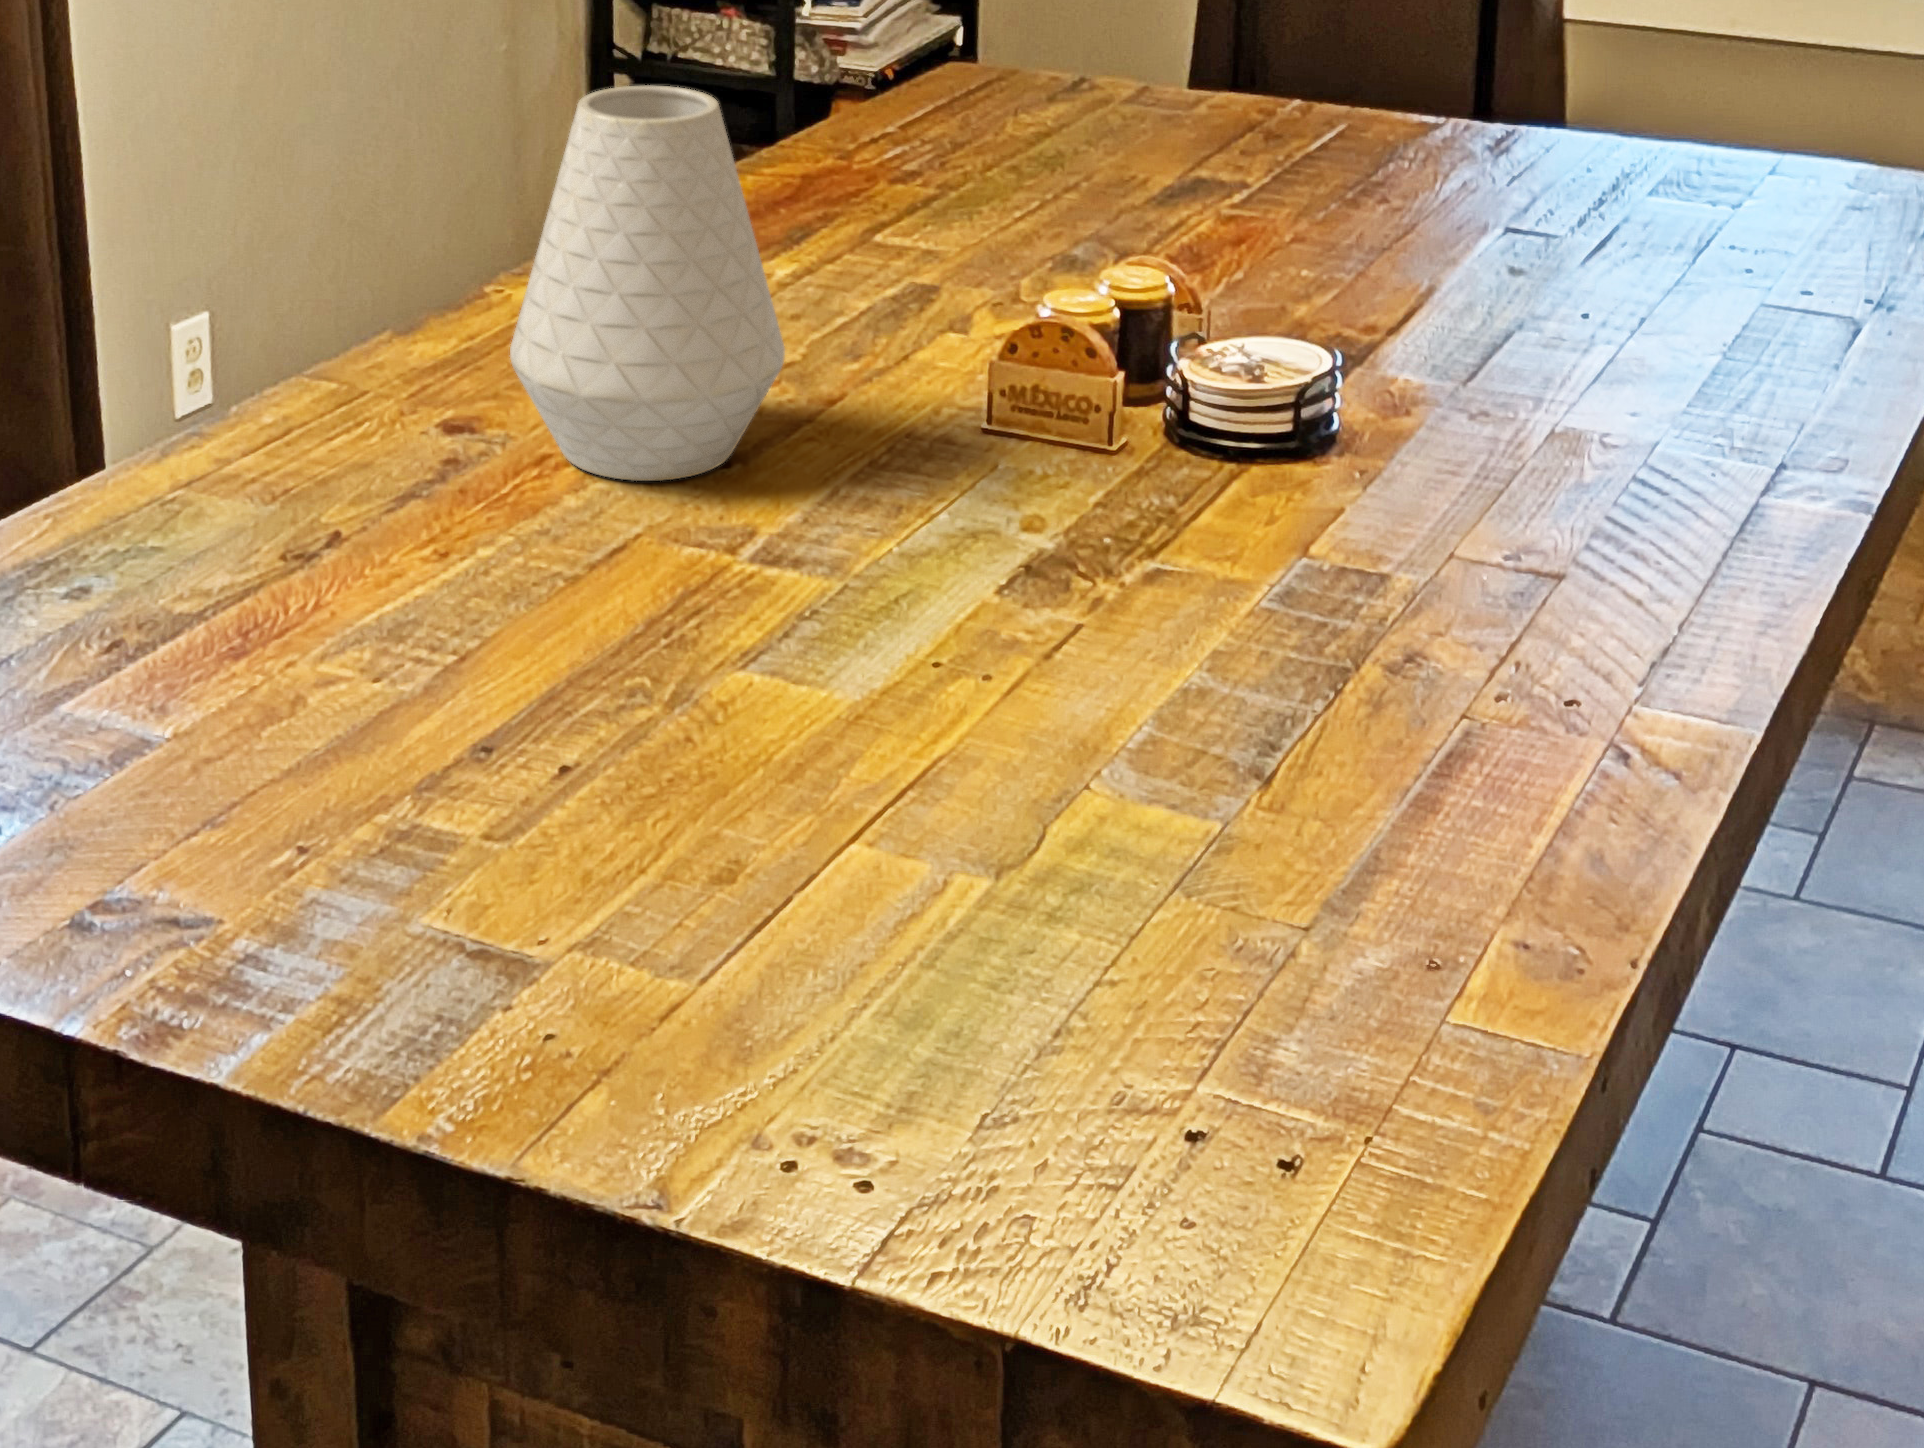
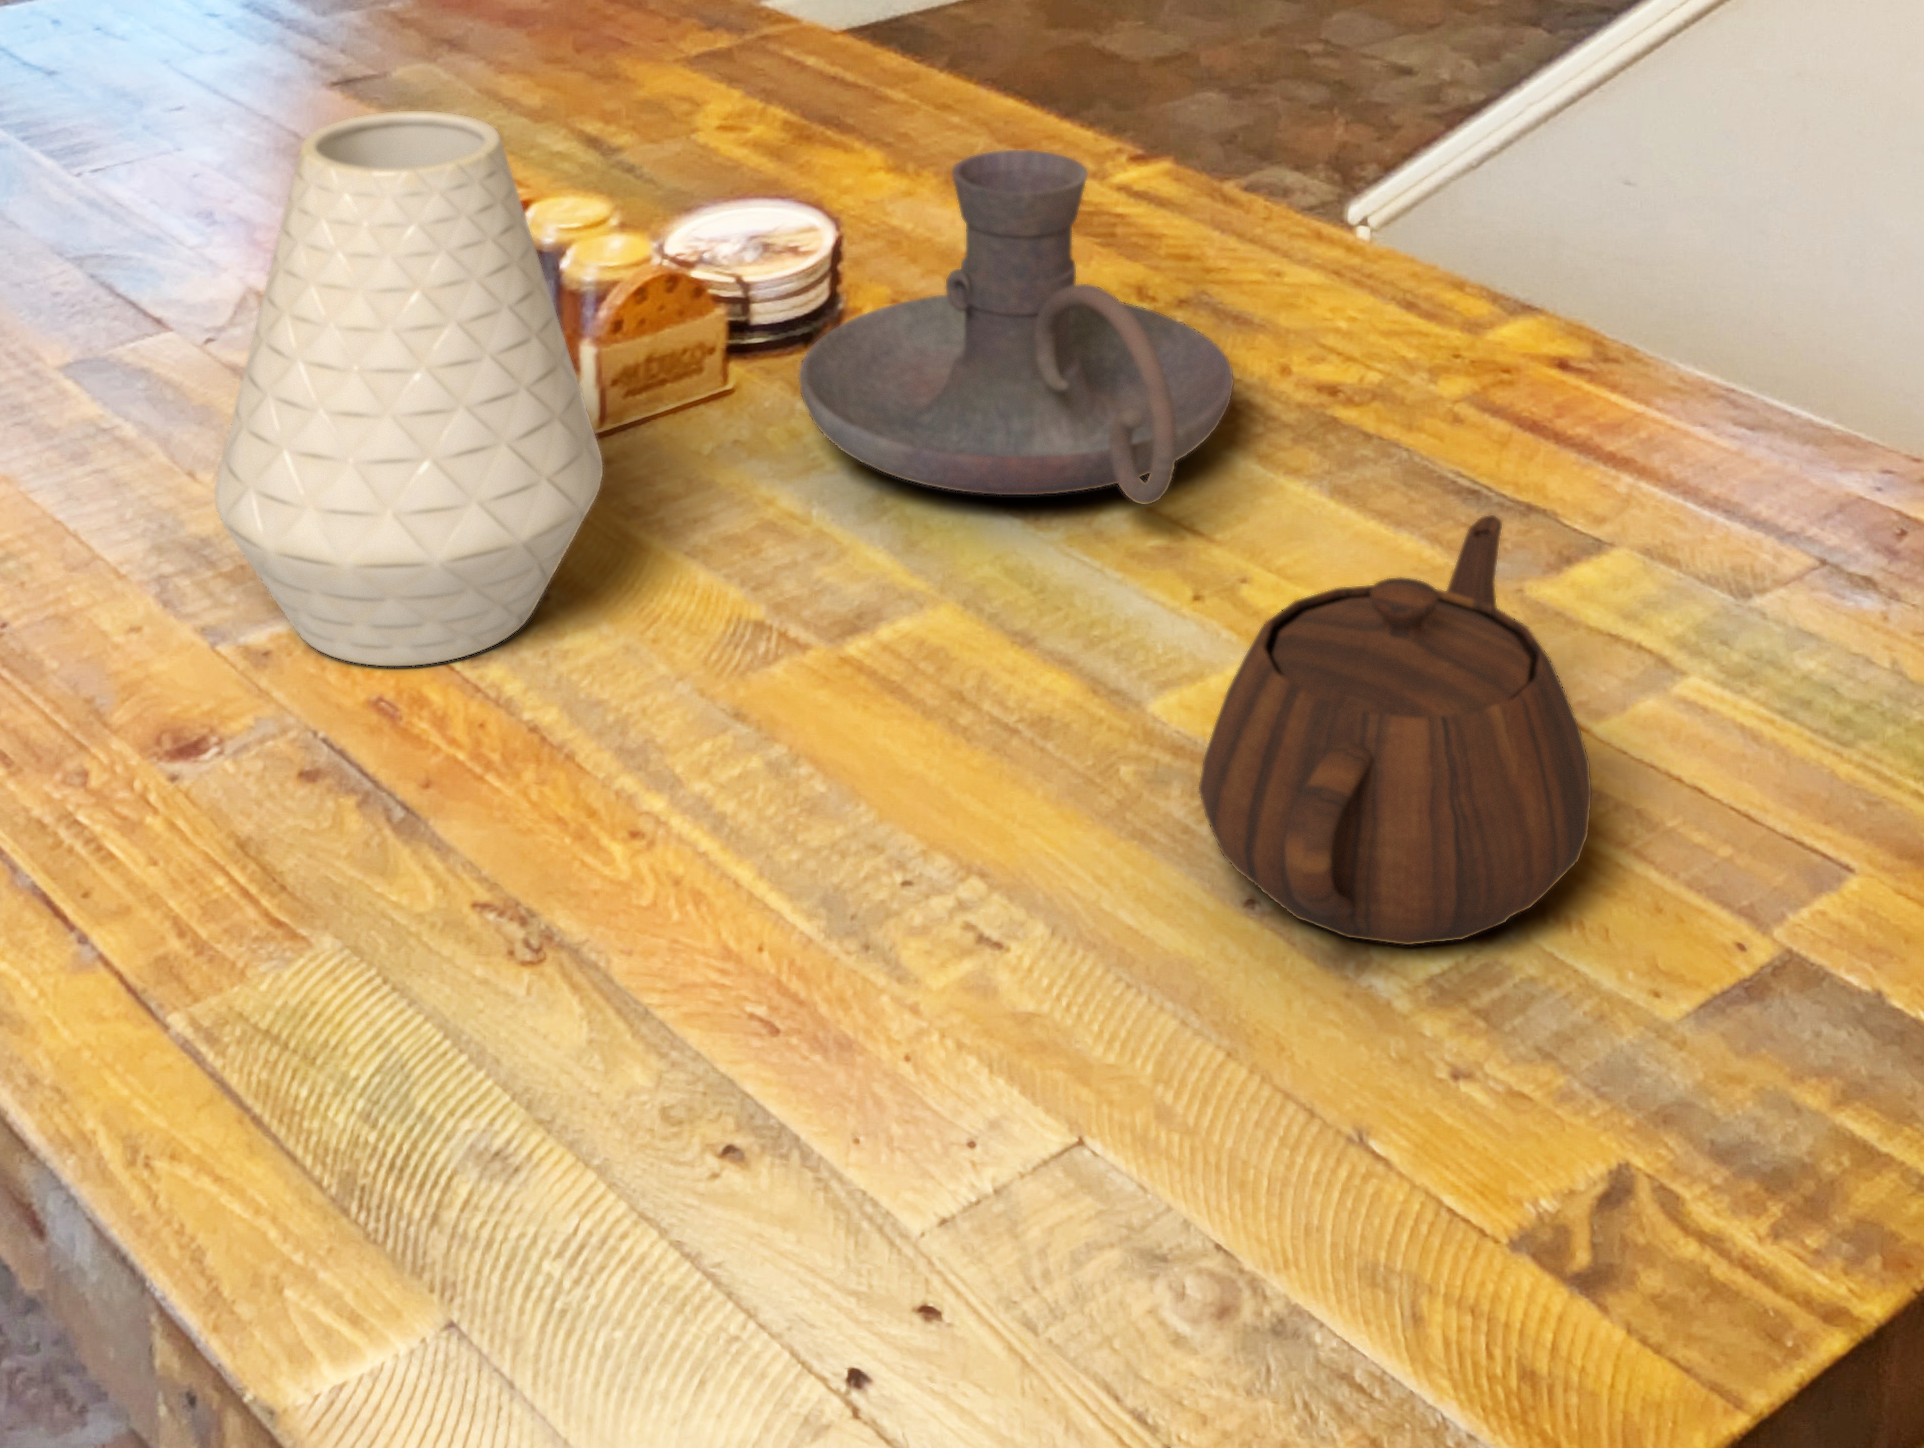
candle holder: none [919,309,1318,622] -> present [799,150,1234,505]
teapot: none [244,564,764,855] -> present [1199,516,1591,945]

